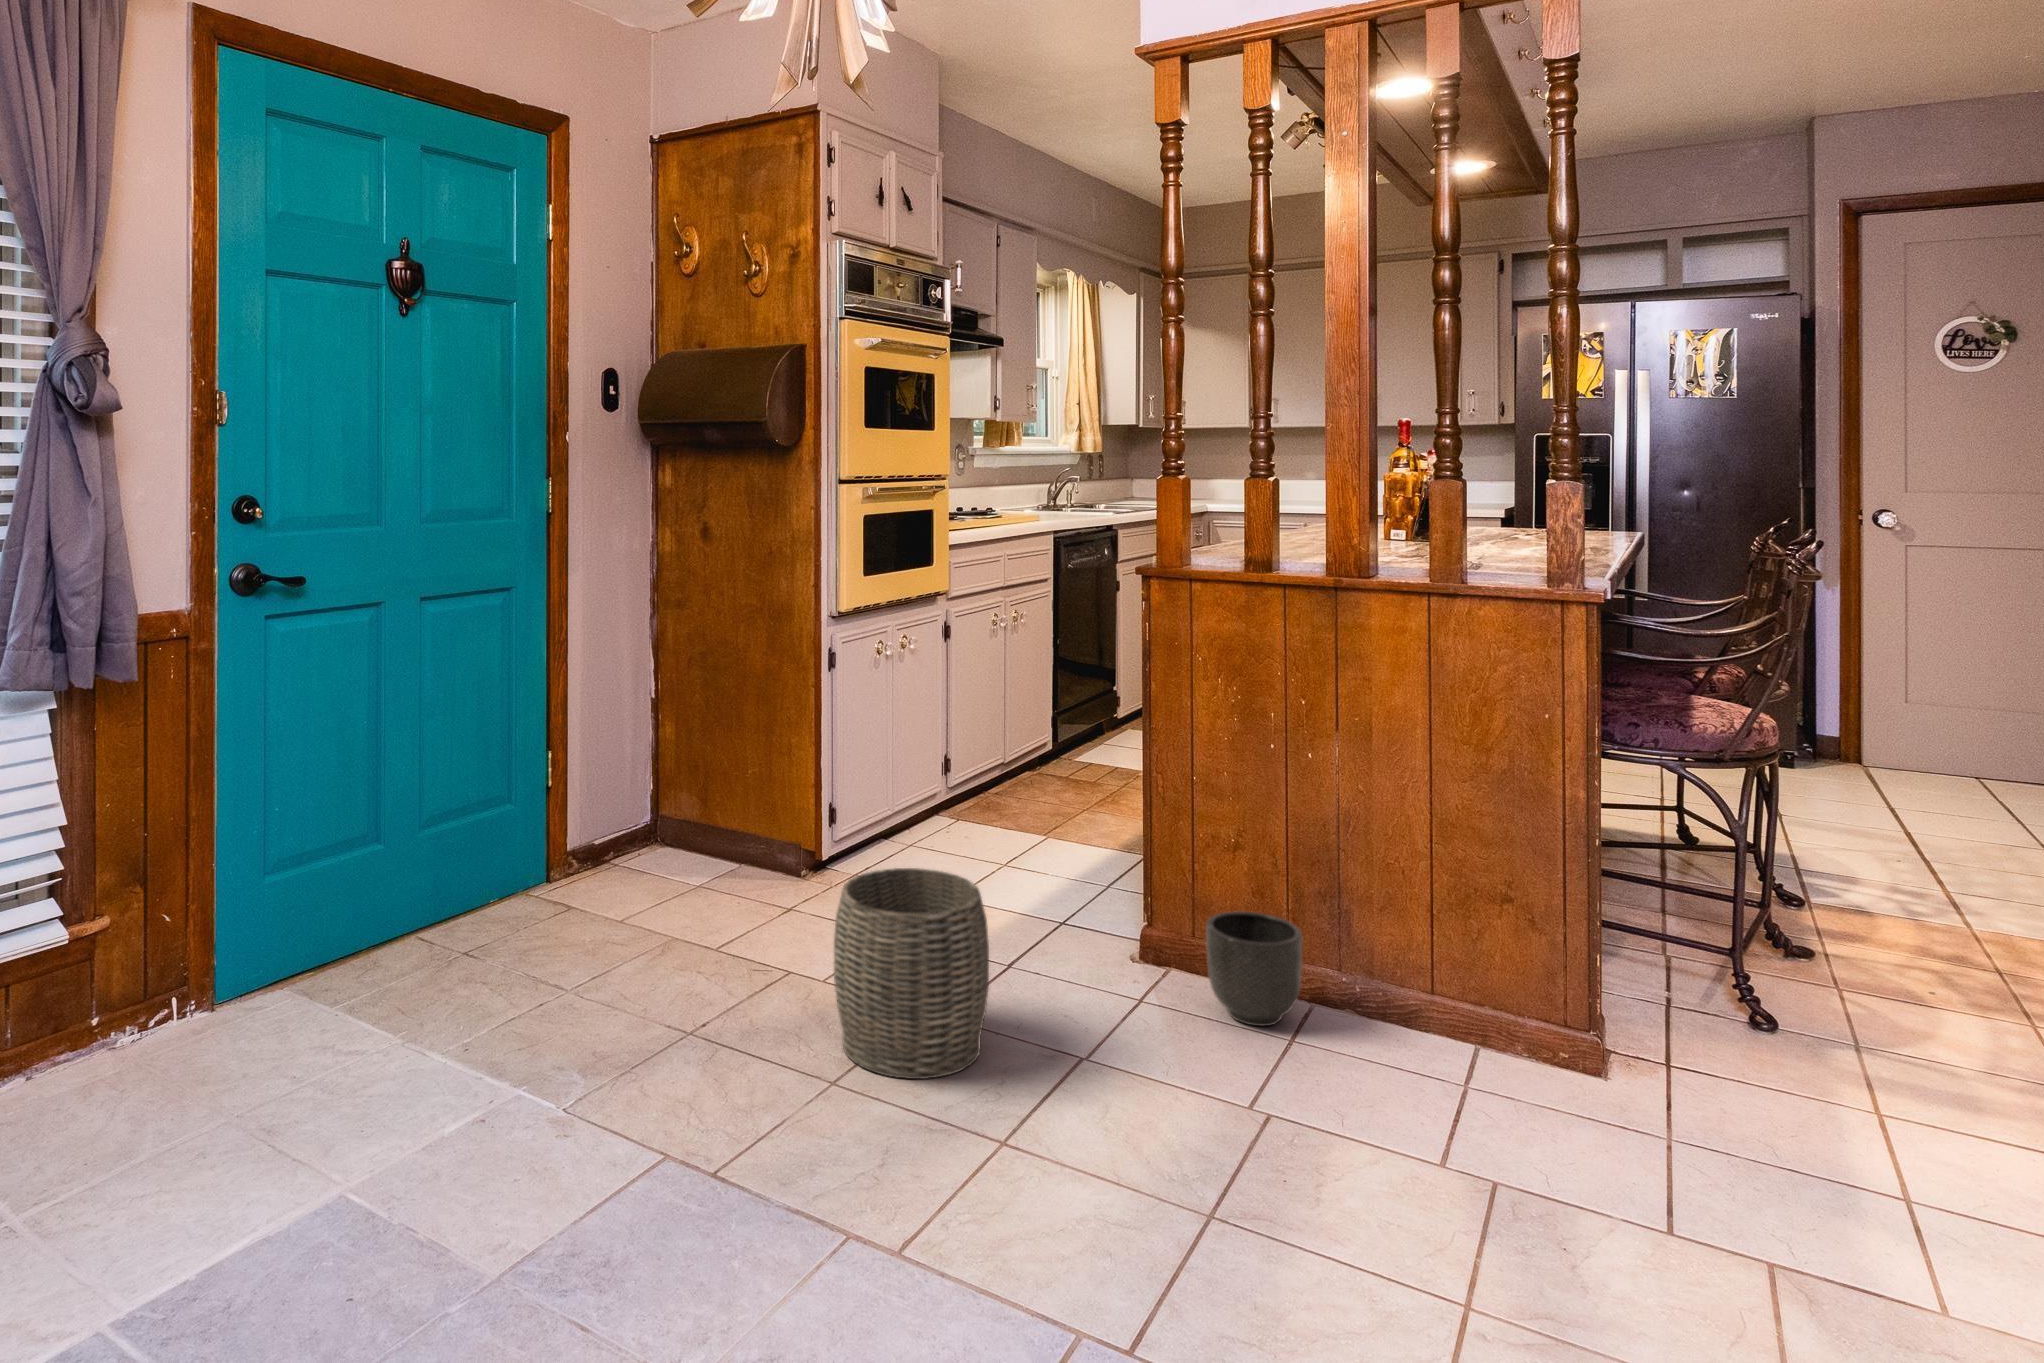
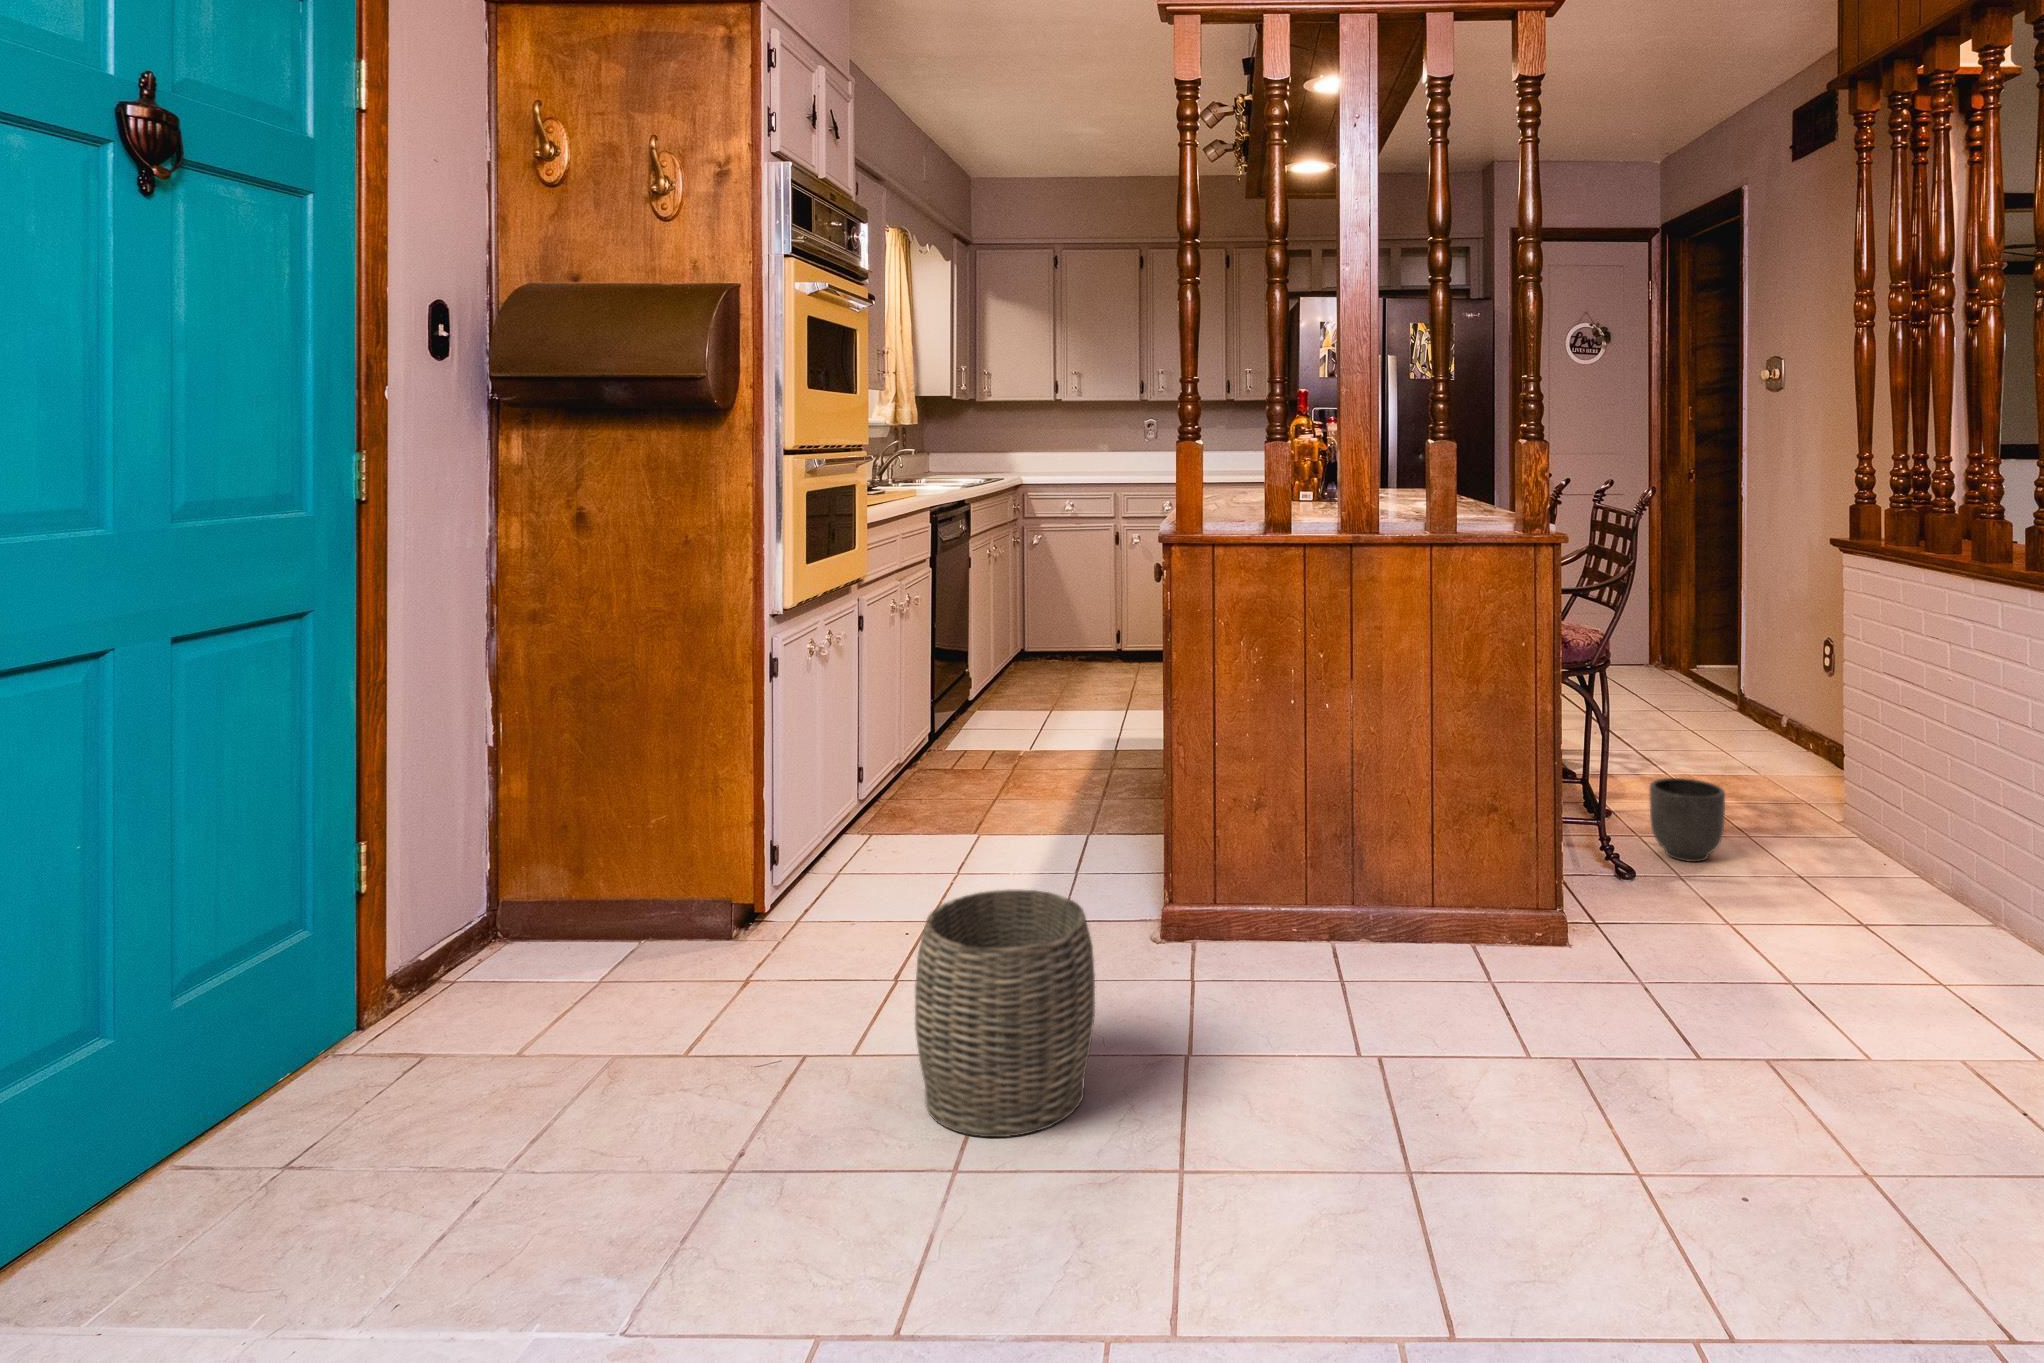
planter: present [1206,911,1302,1026] -> present [1649,778,1725,862]

